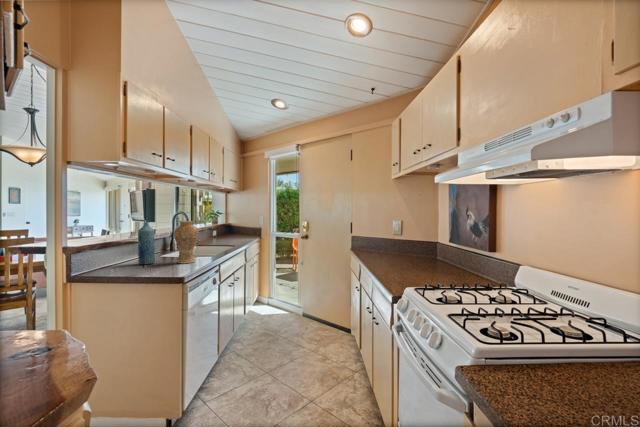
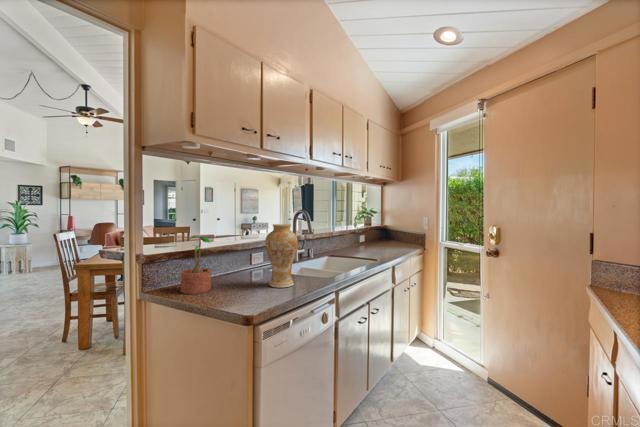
bottle: present [138,222,155,265] -> none [229,224,249,282]
potted plant: none [109,231,137,273] -> present [181,236,211,294]

